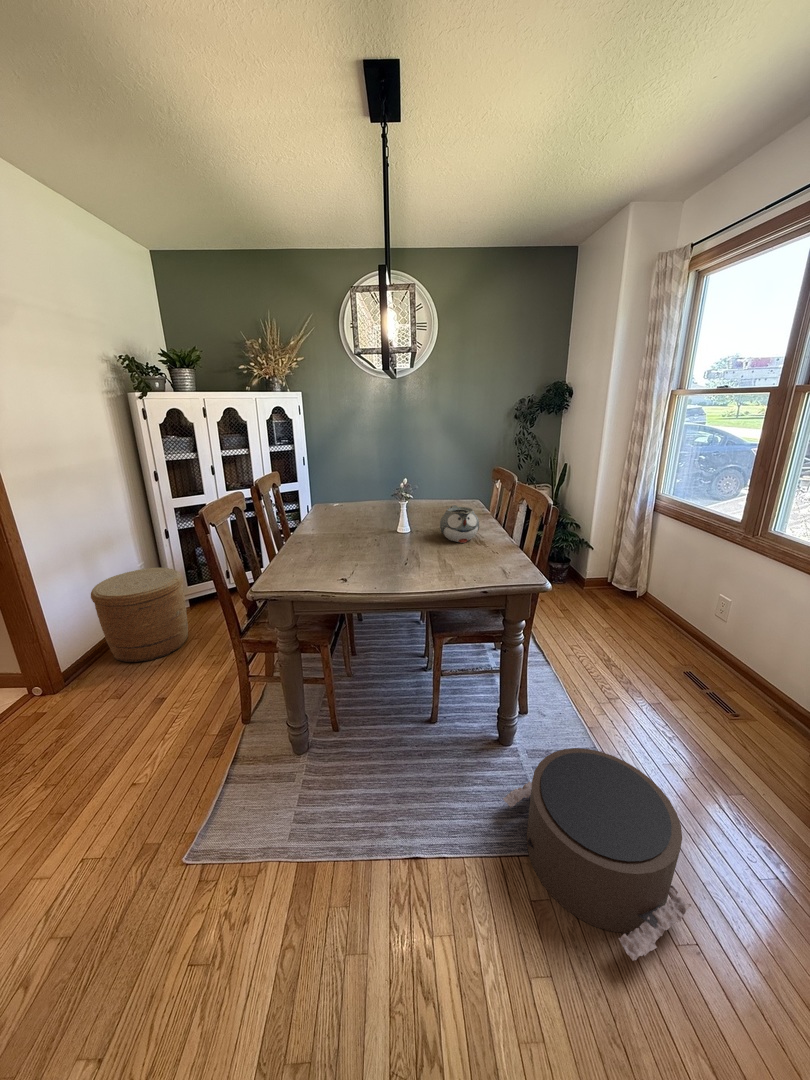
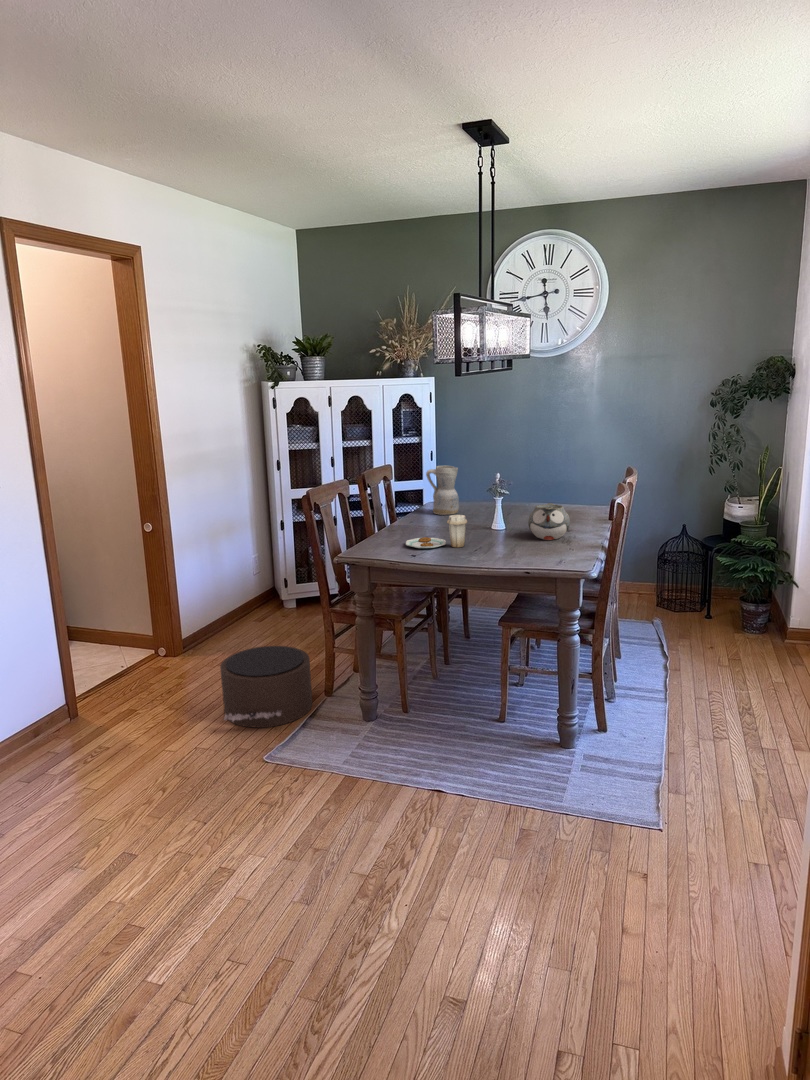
ceramic pitcher: none [320,472,352,519] -> present [426,466,459,515]
plate: none [325,526,392,567] -> present [406,515,468,548]
woven basket: present [91,568,188,662] -> none [212,557,291,644]
pouf: present [503,748,691,961] -> present [220,646,312,728]

